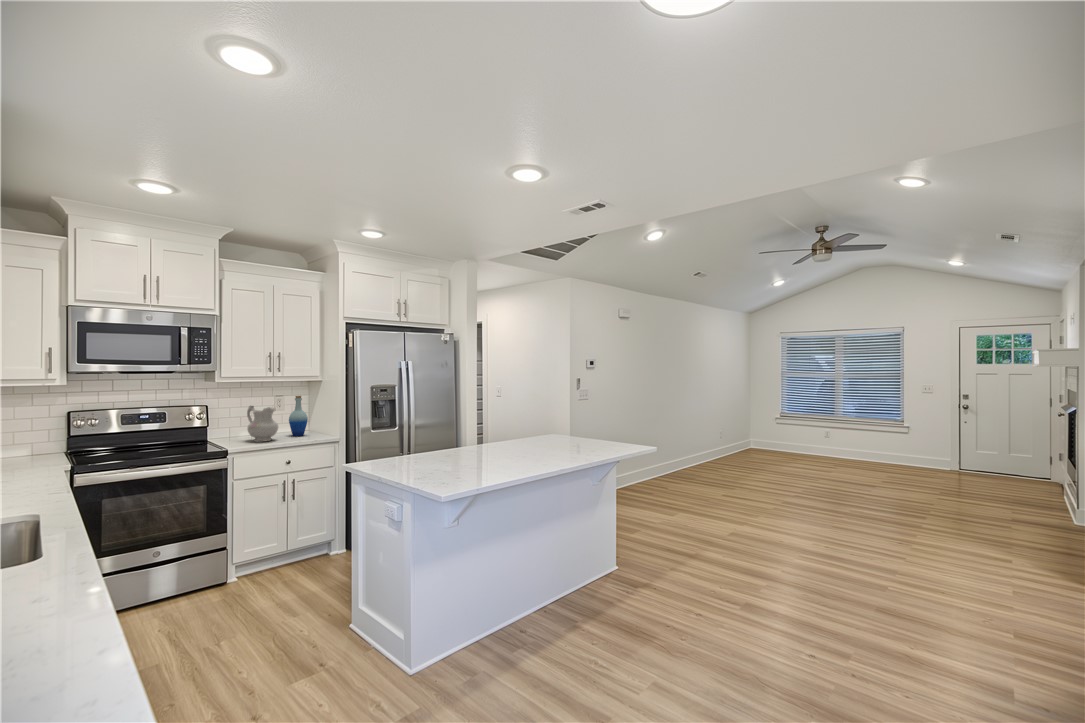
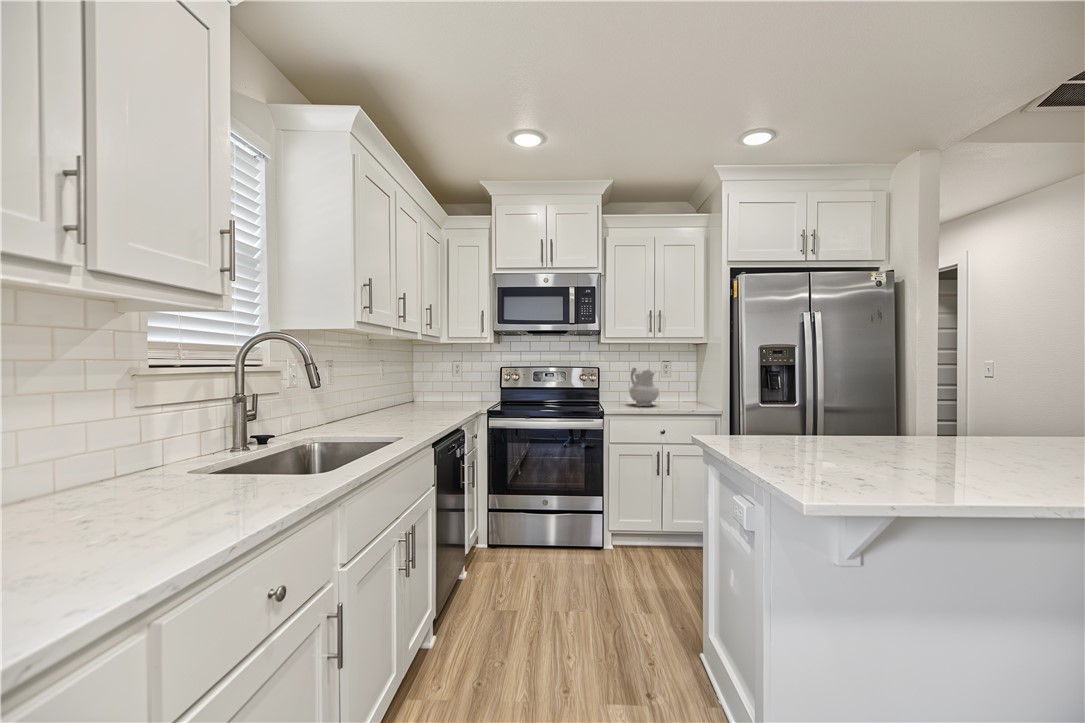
bottle: present [289,396,308,436] -> none [673,359,693,404]

